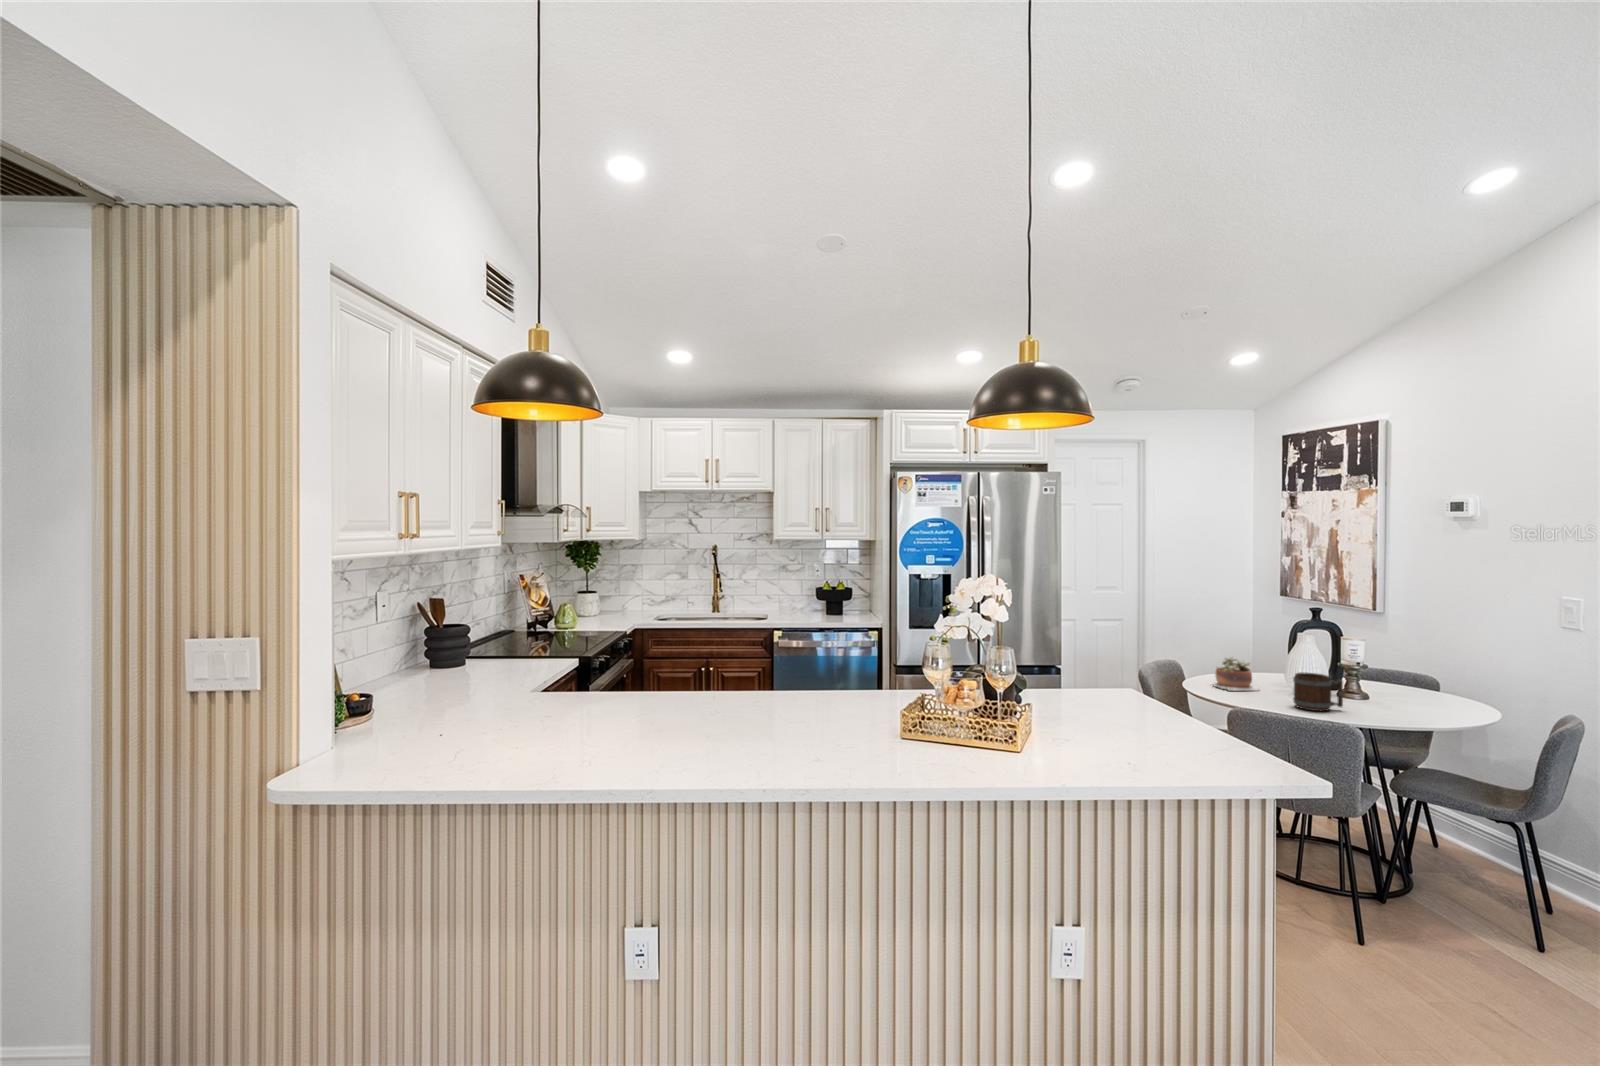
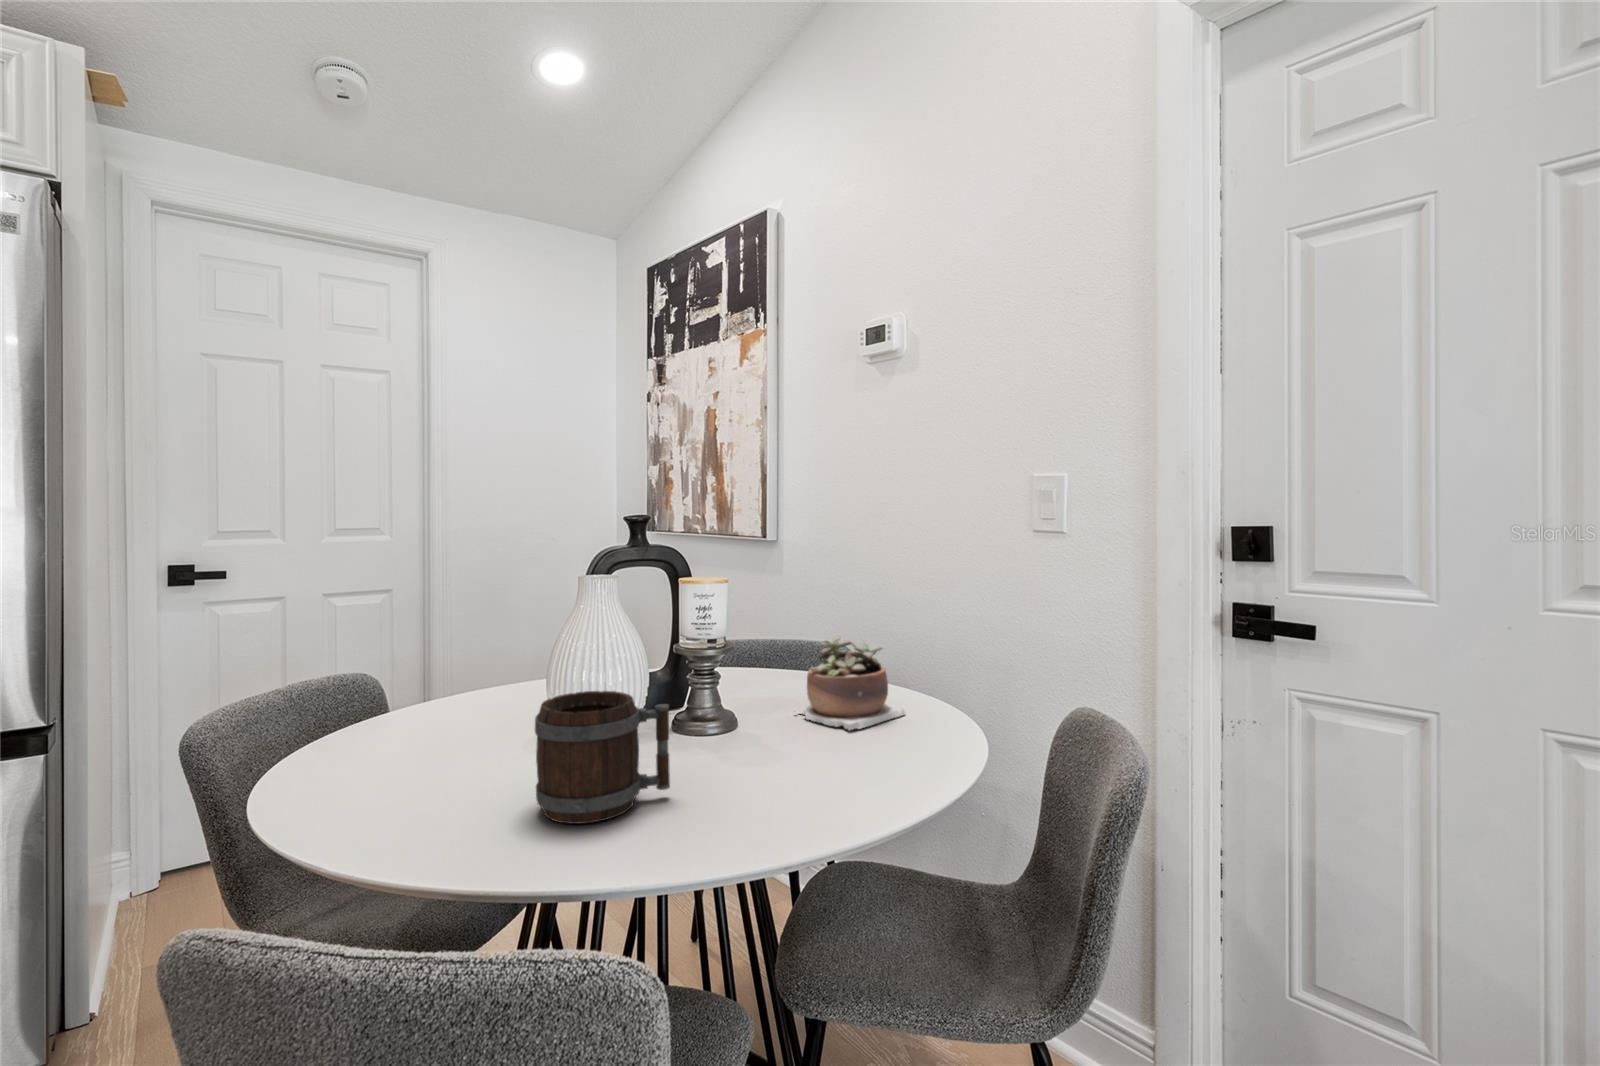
succulent plant: present [1214,657,1259,691] -> present [800,636,905,730]

